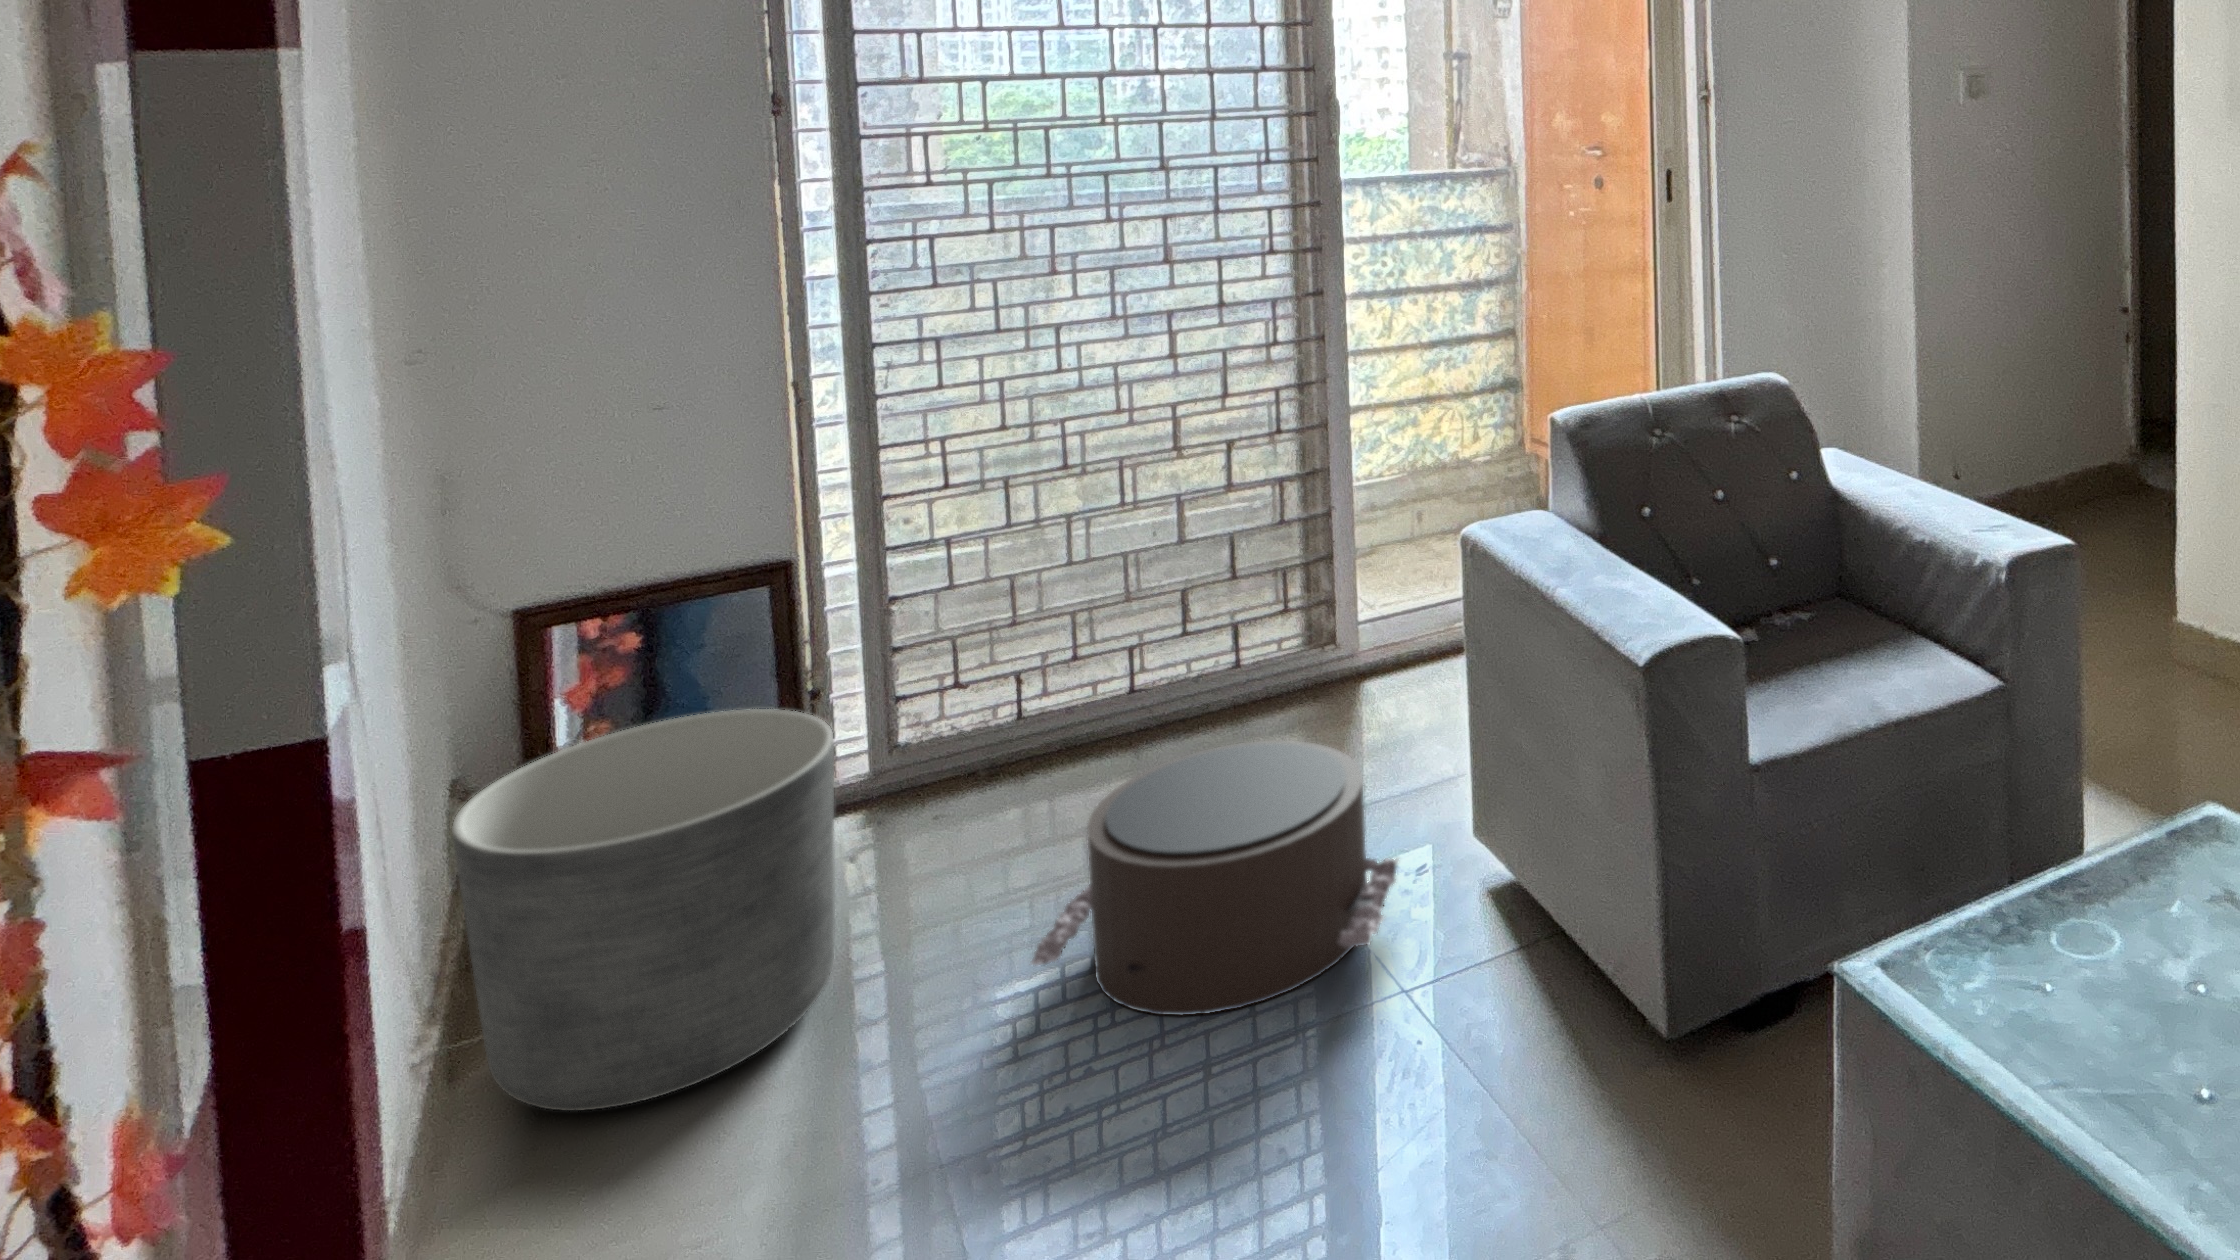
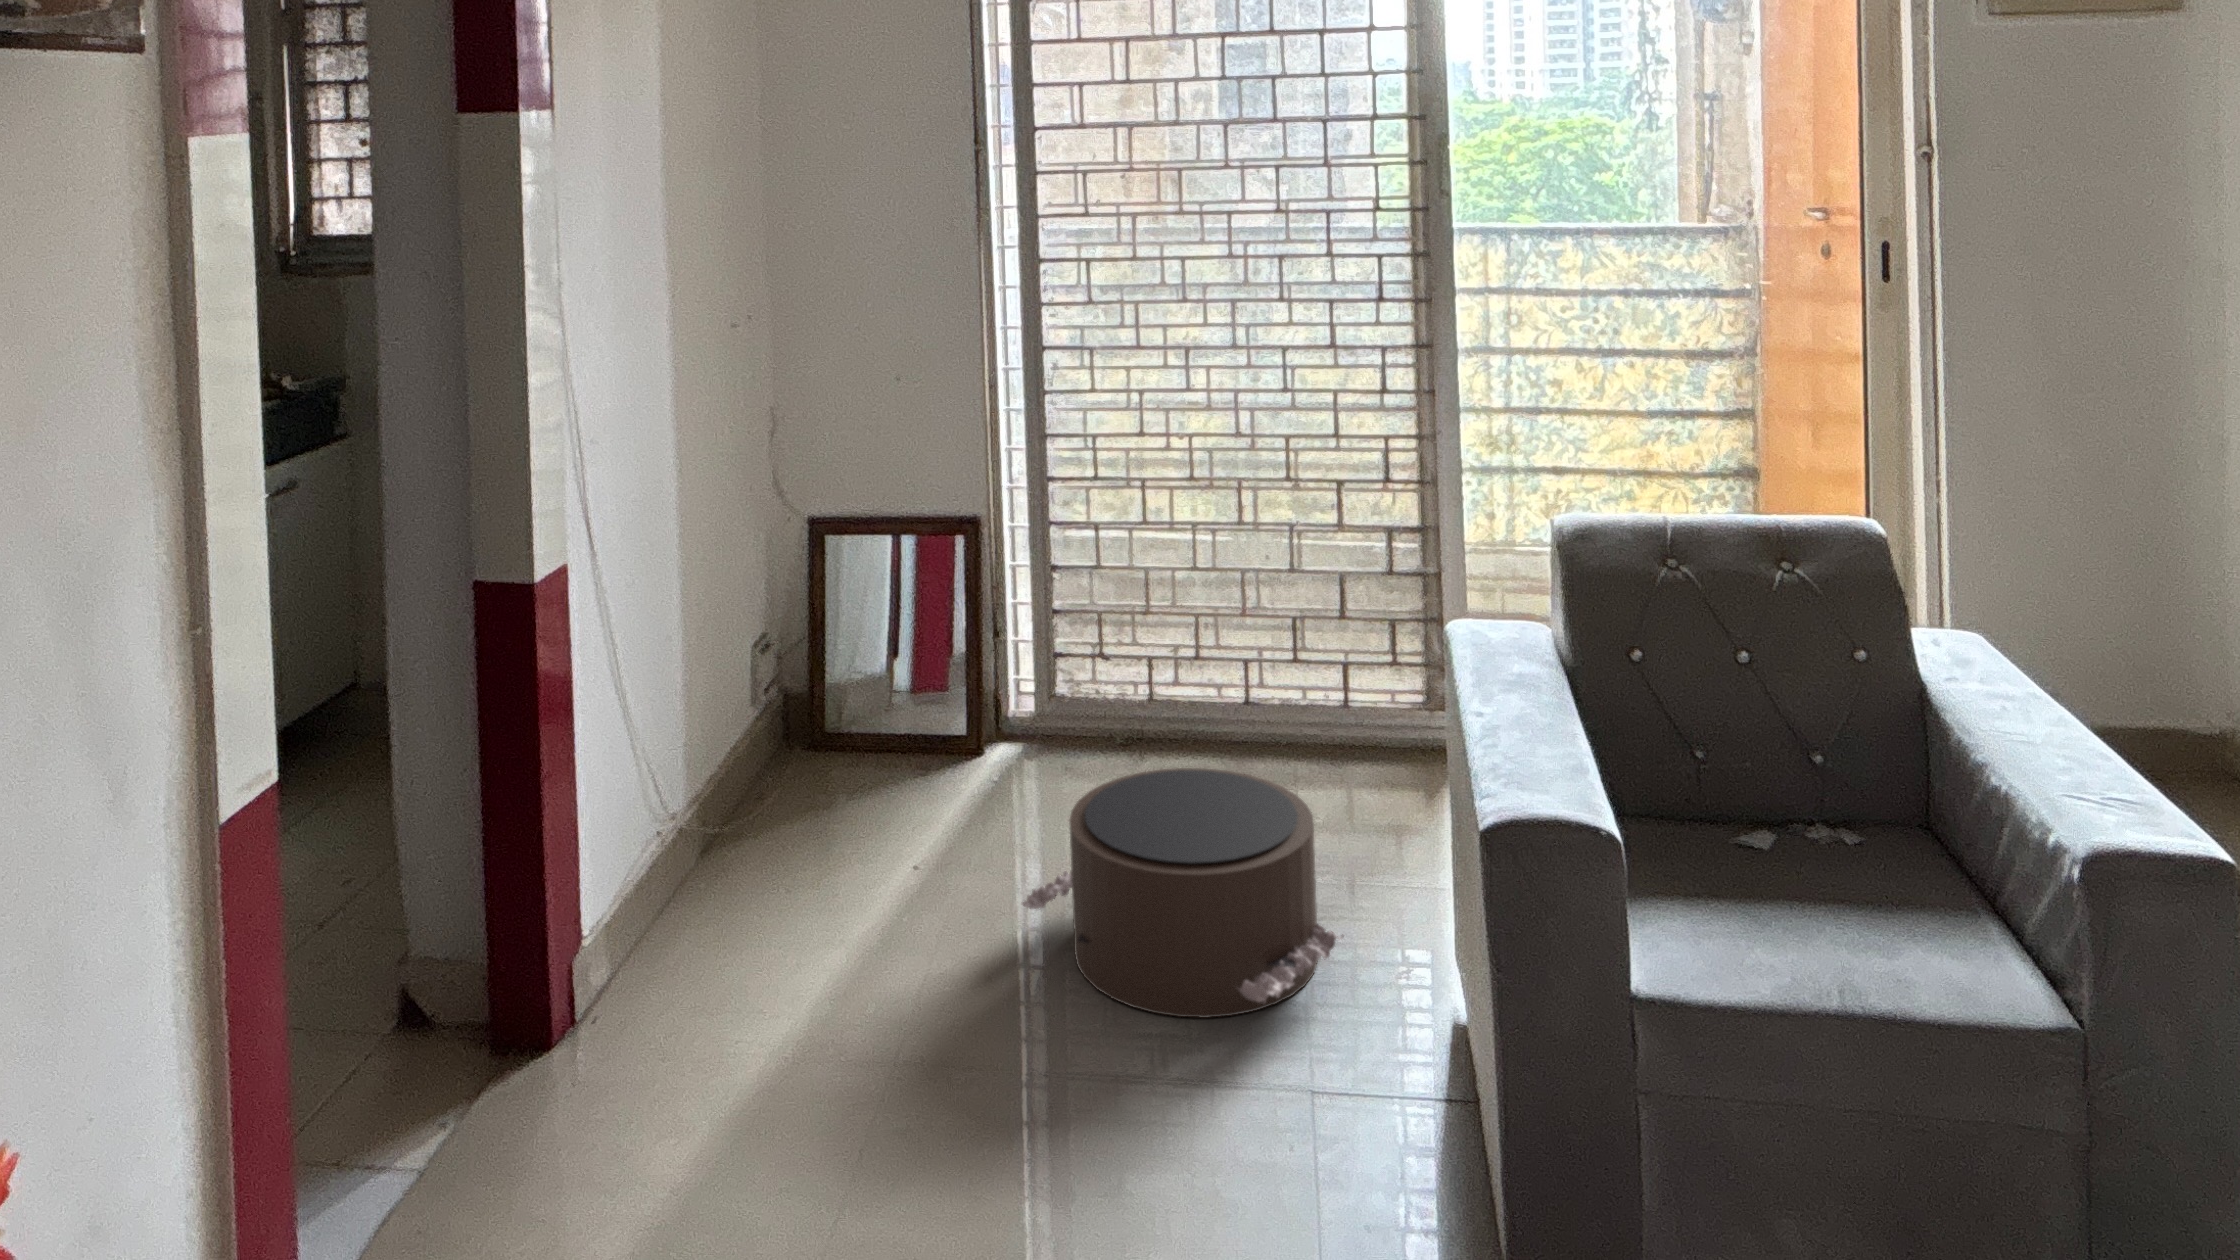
planter: present [452,709,835,1111] -> none [697,621,929,901]

